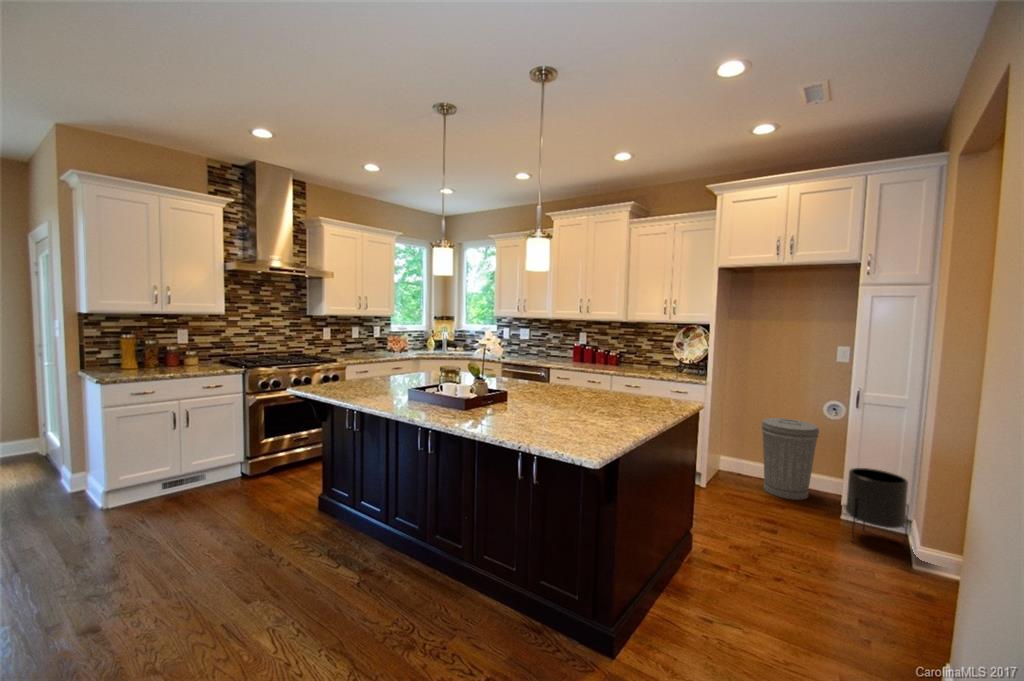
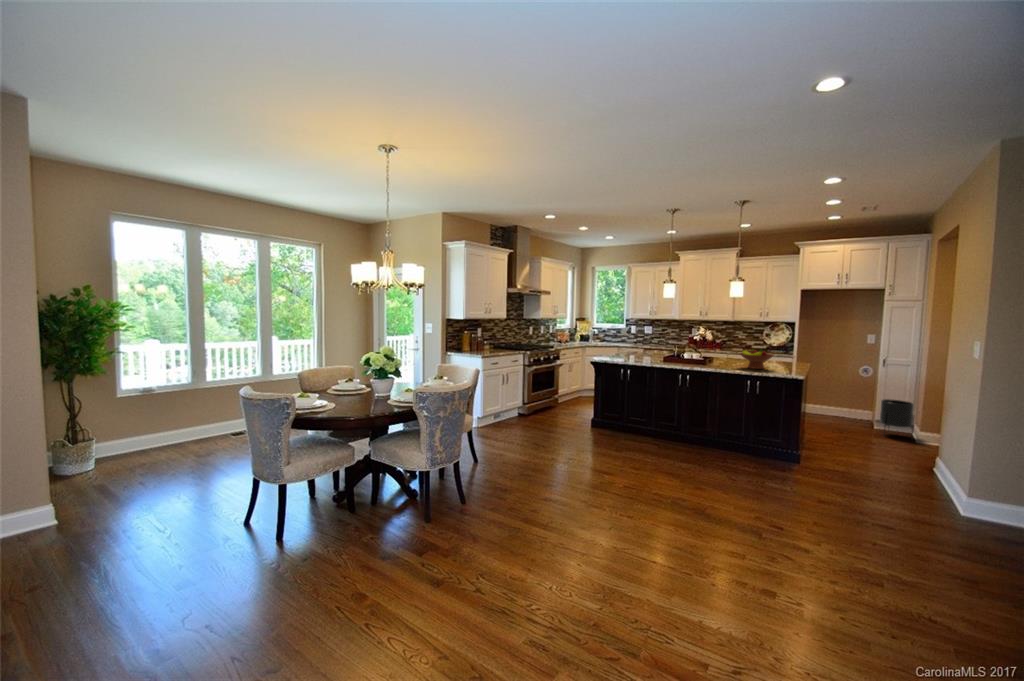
fruit bowl: none [527,378,592,423] -> present [740,349,773,369]
trash can: present [761,418,819,500] -> none [823,377,859,423]

